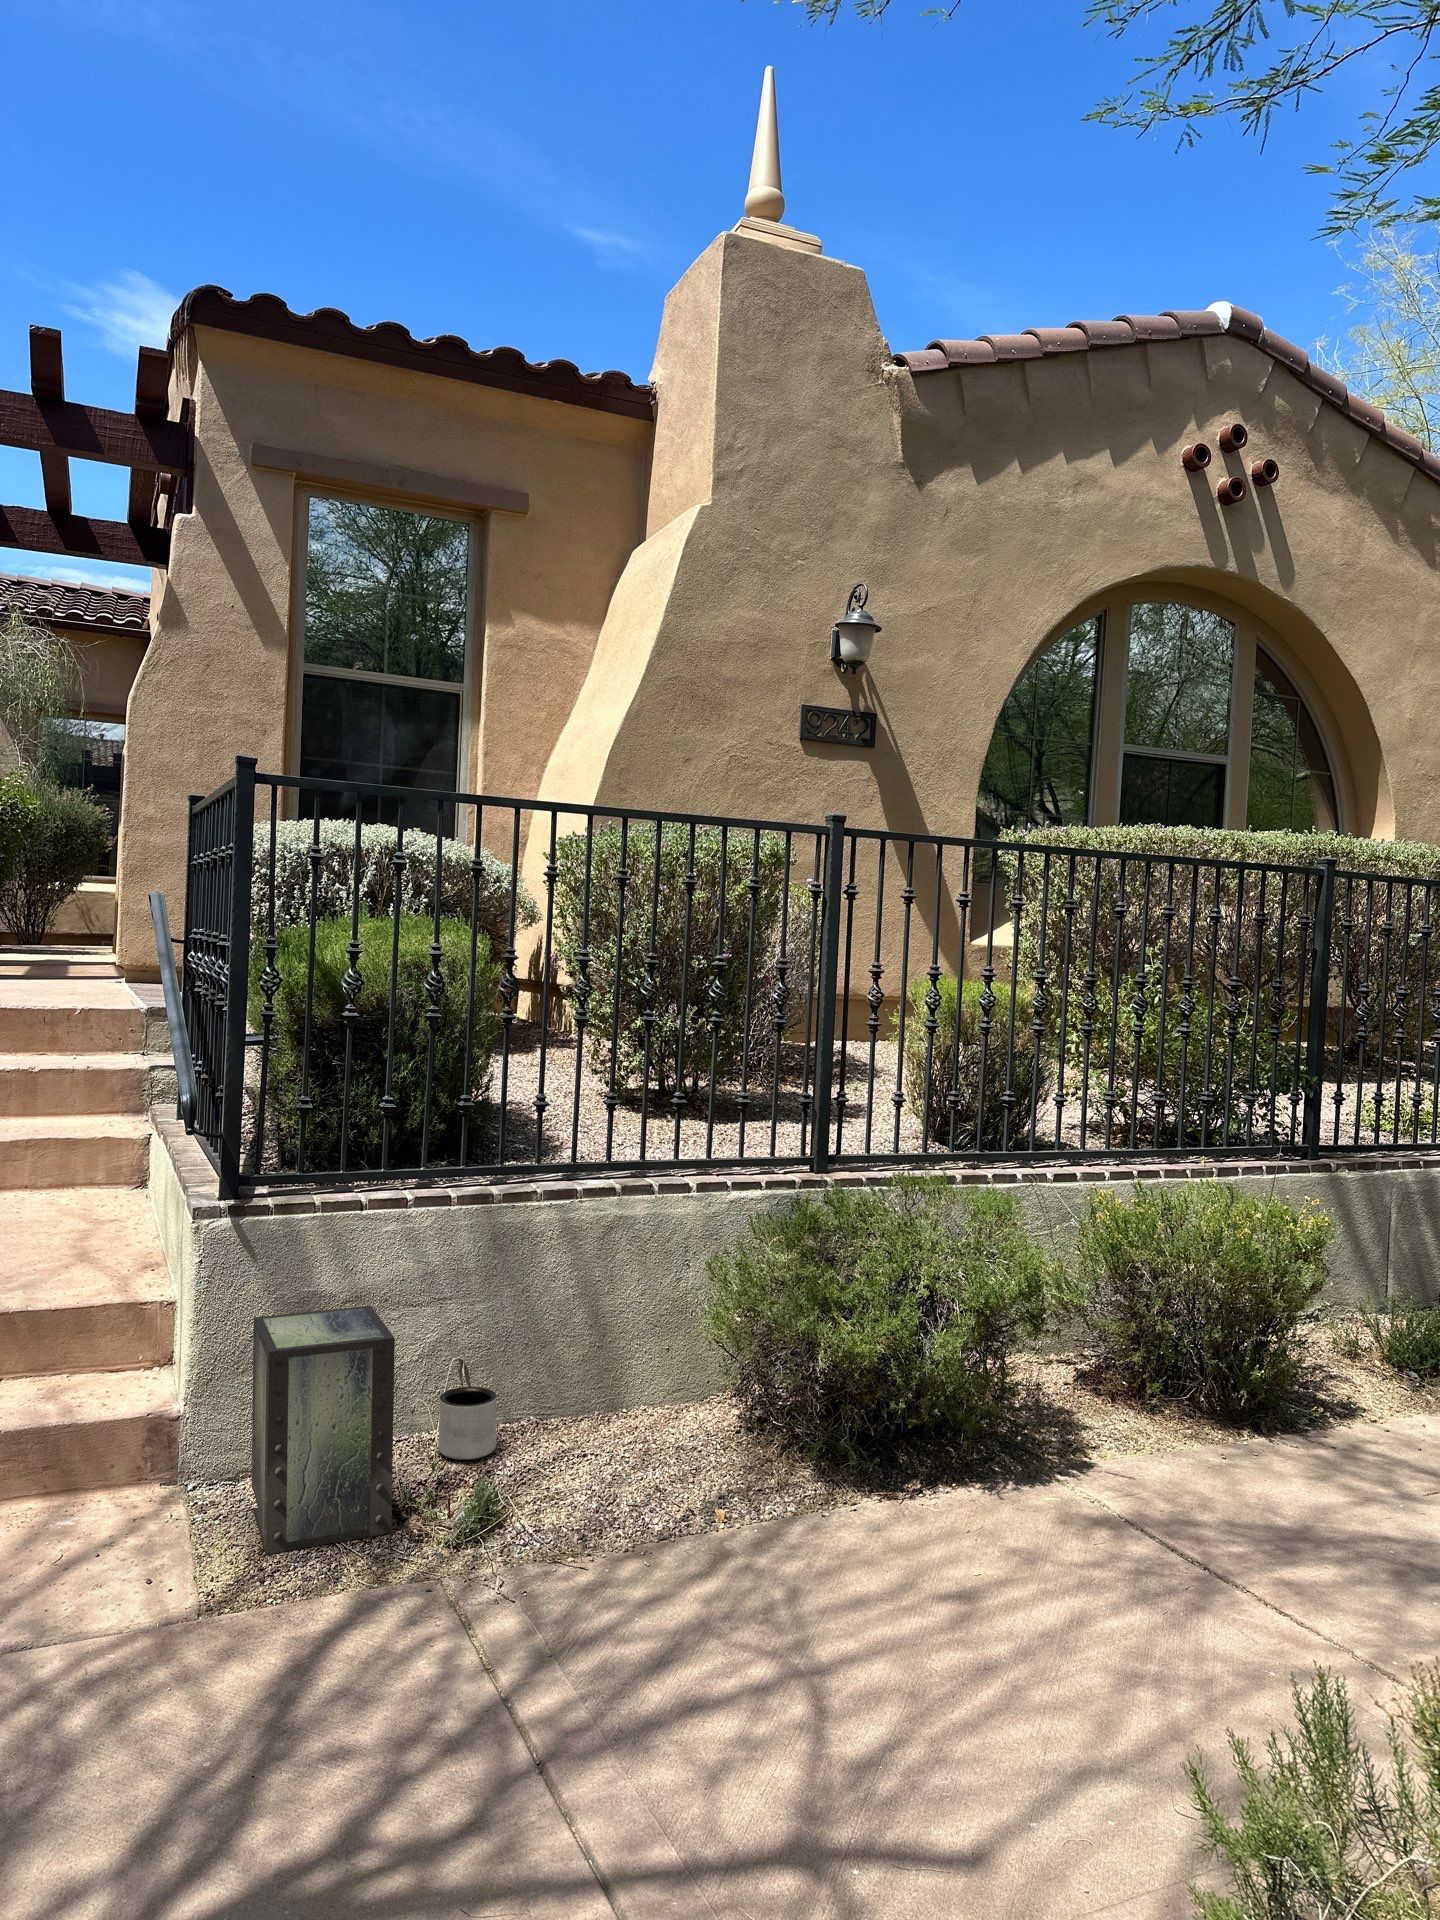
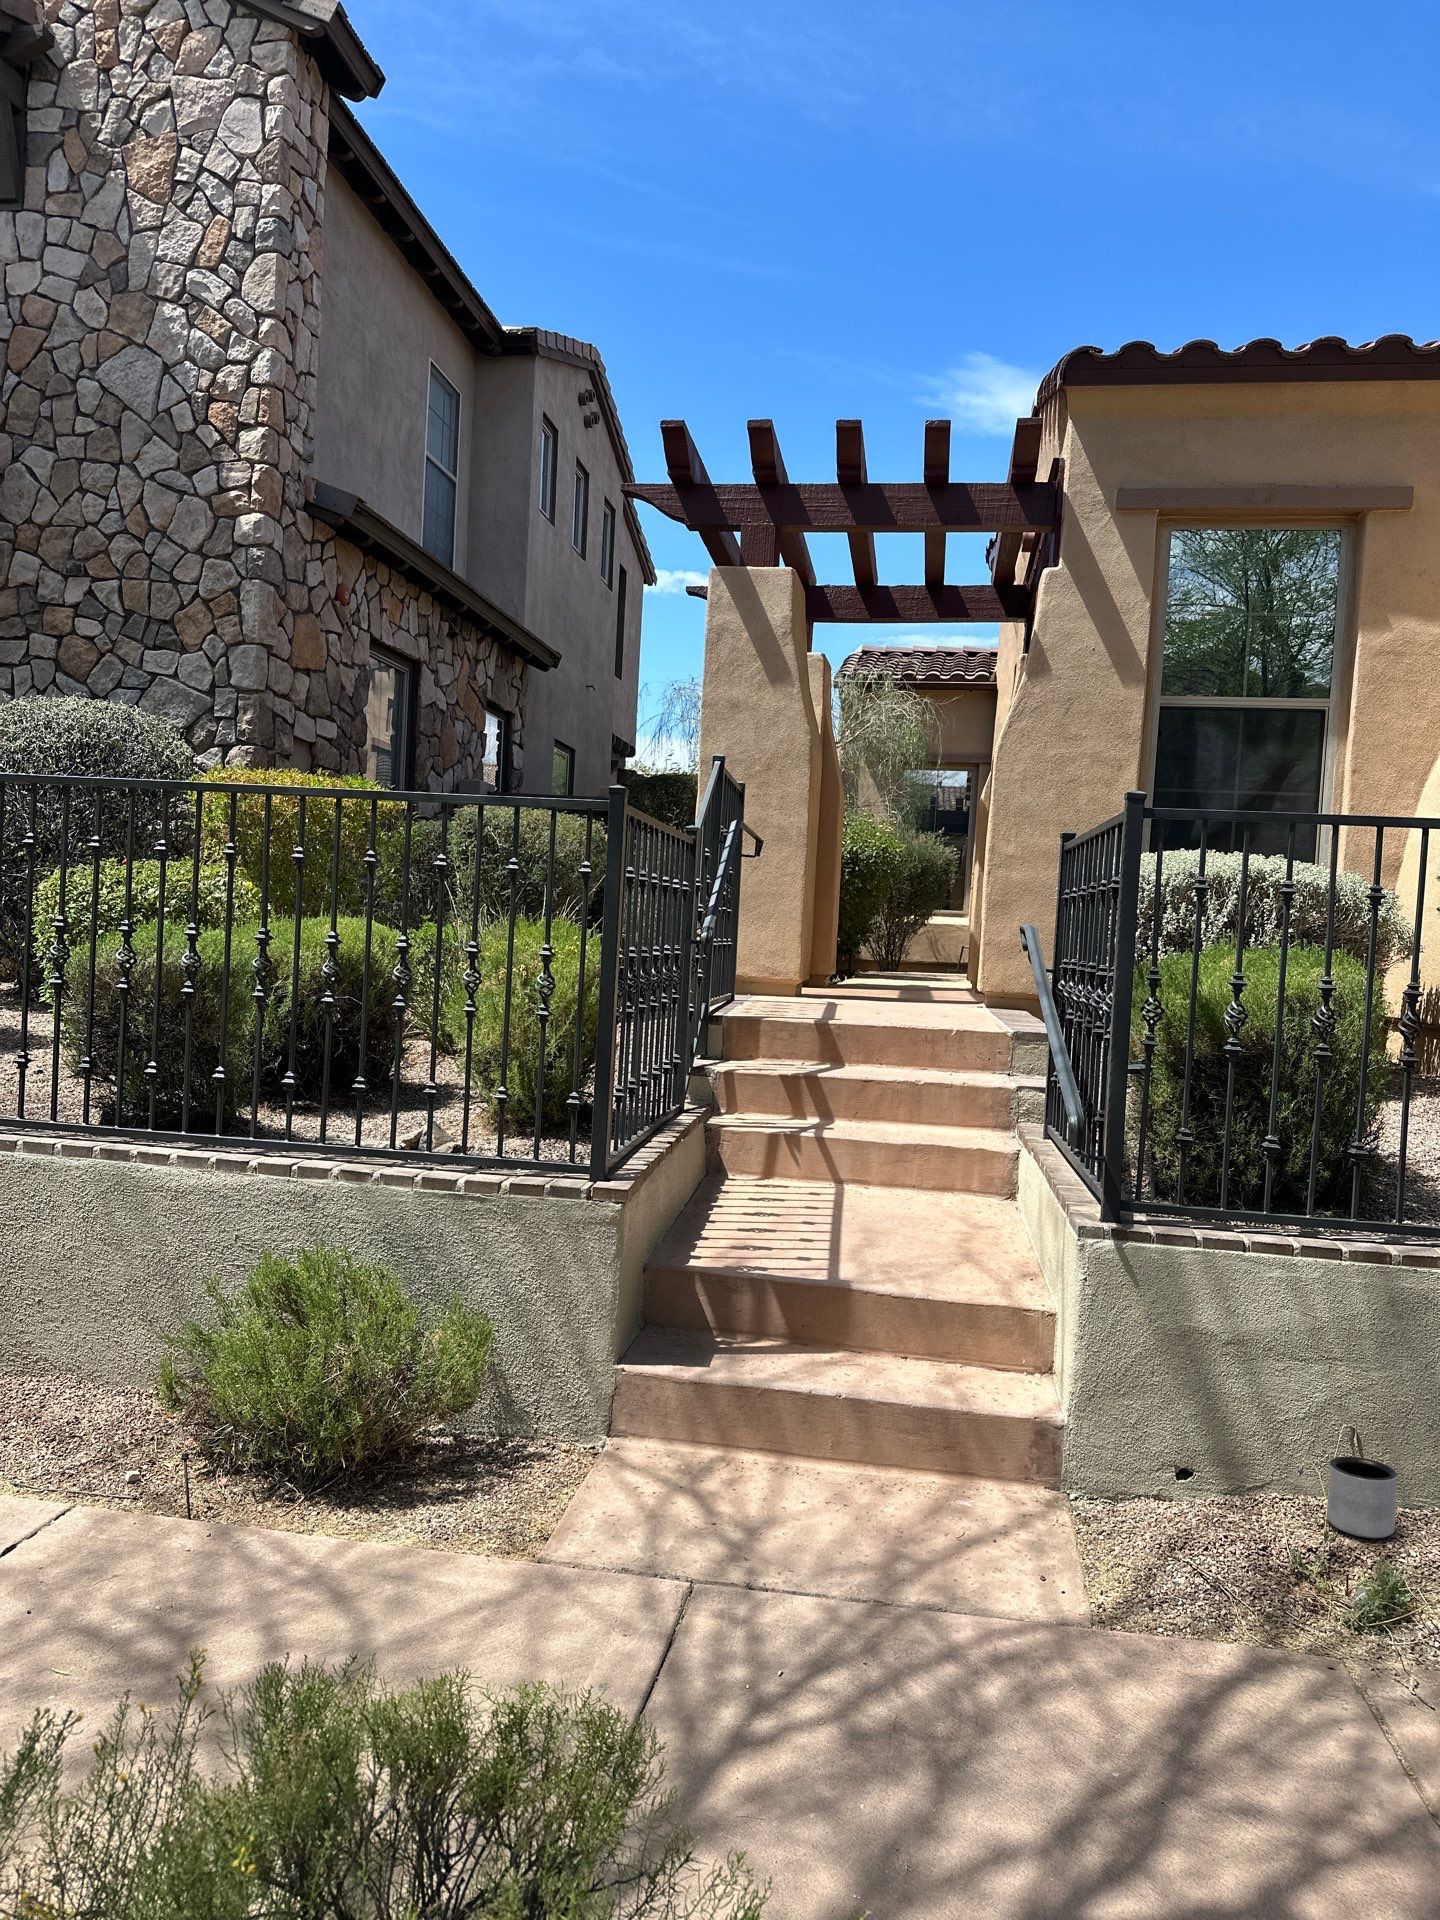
storage box: present [251,1306,395,1554] -> none [1130,1343,1289,1594]

